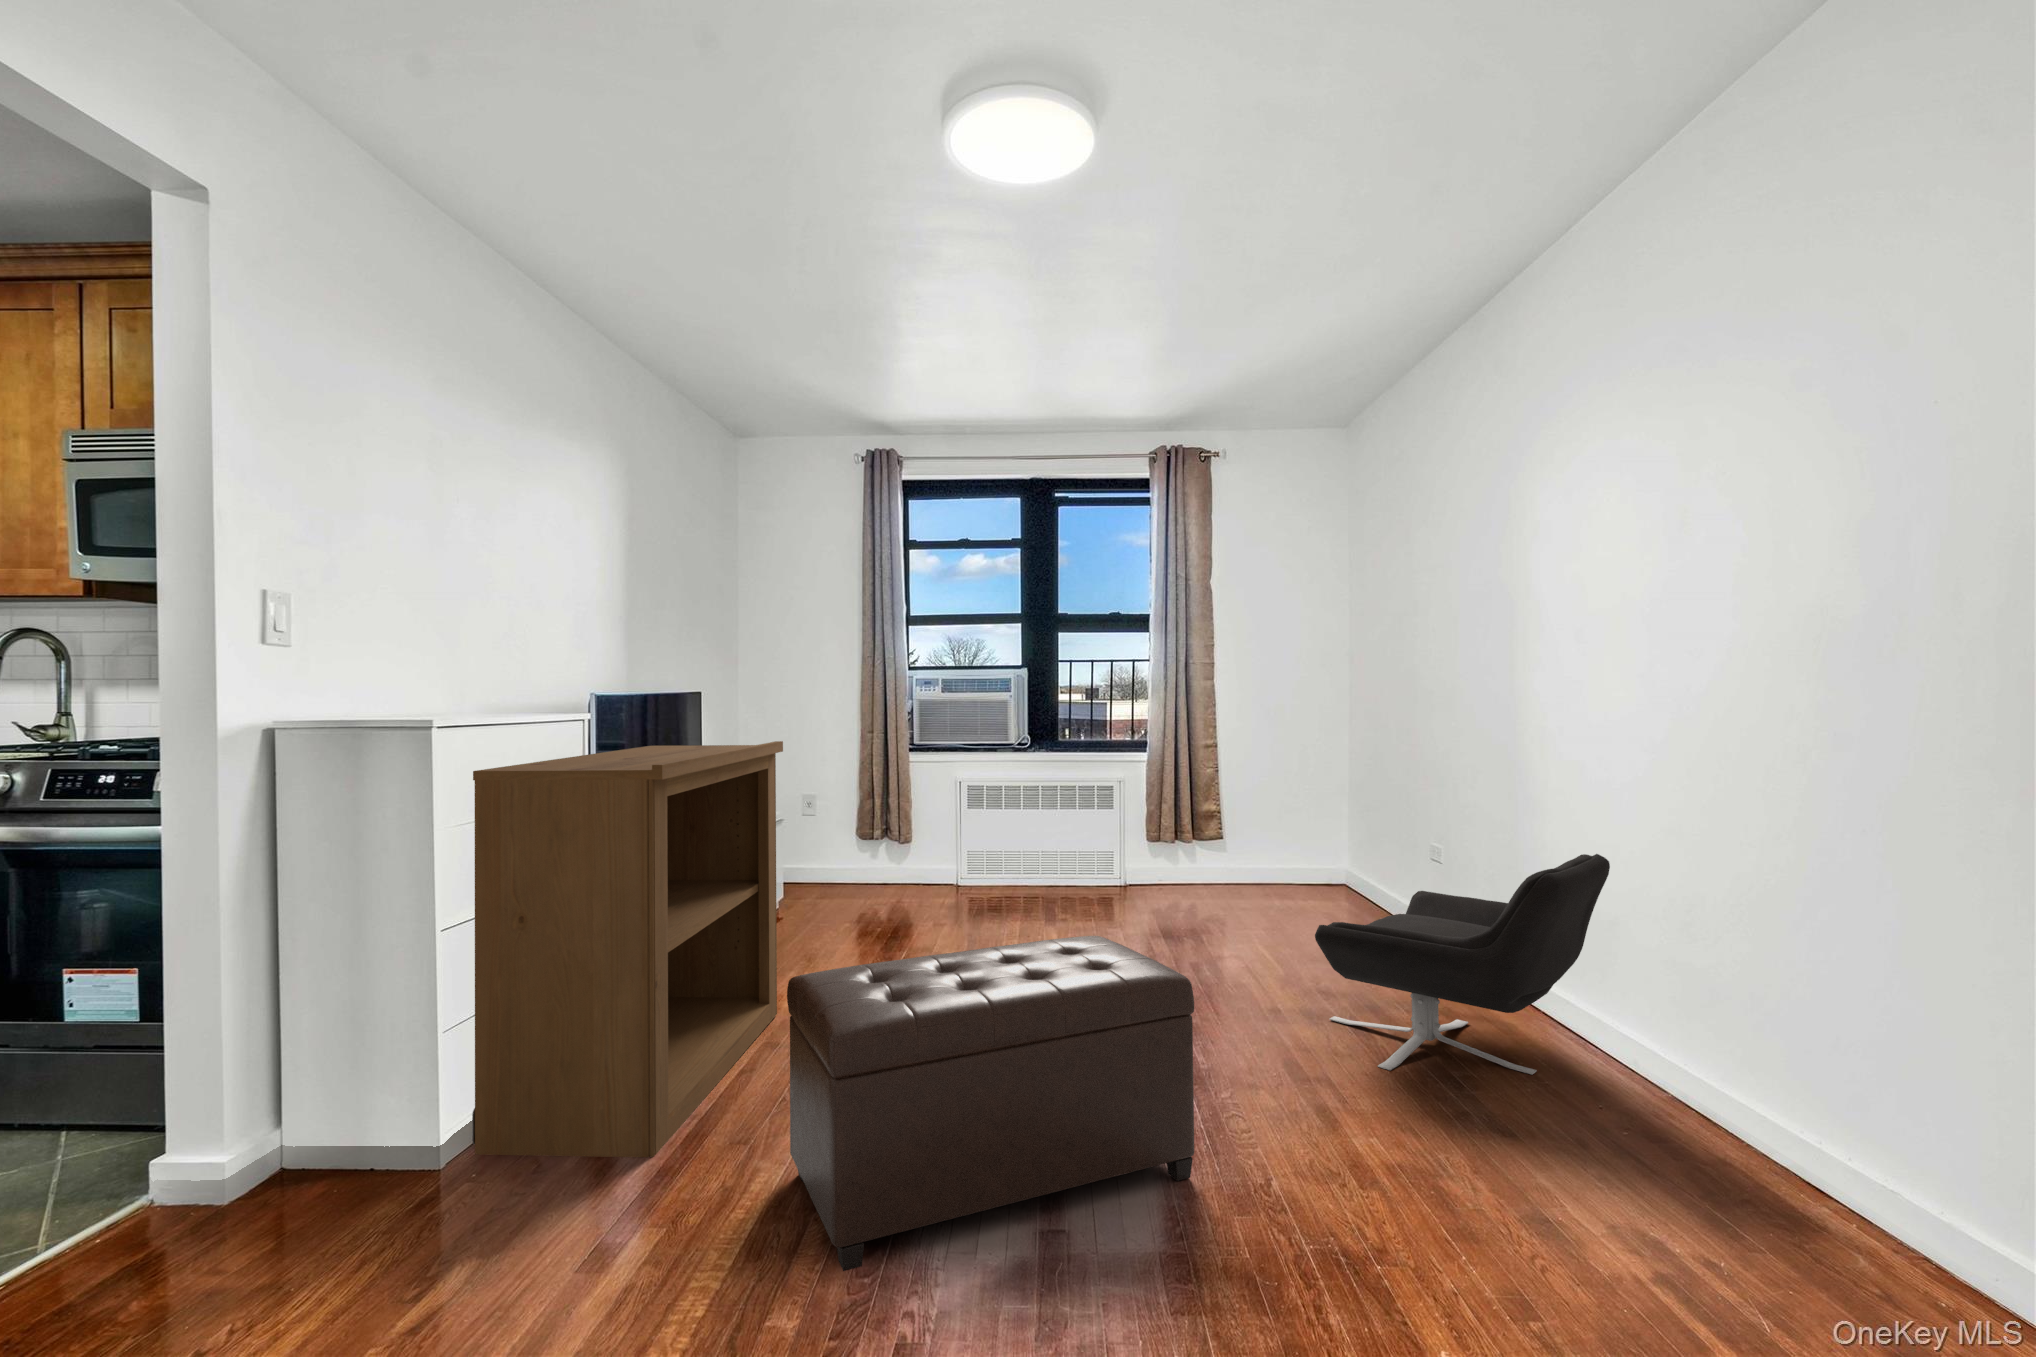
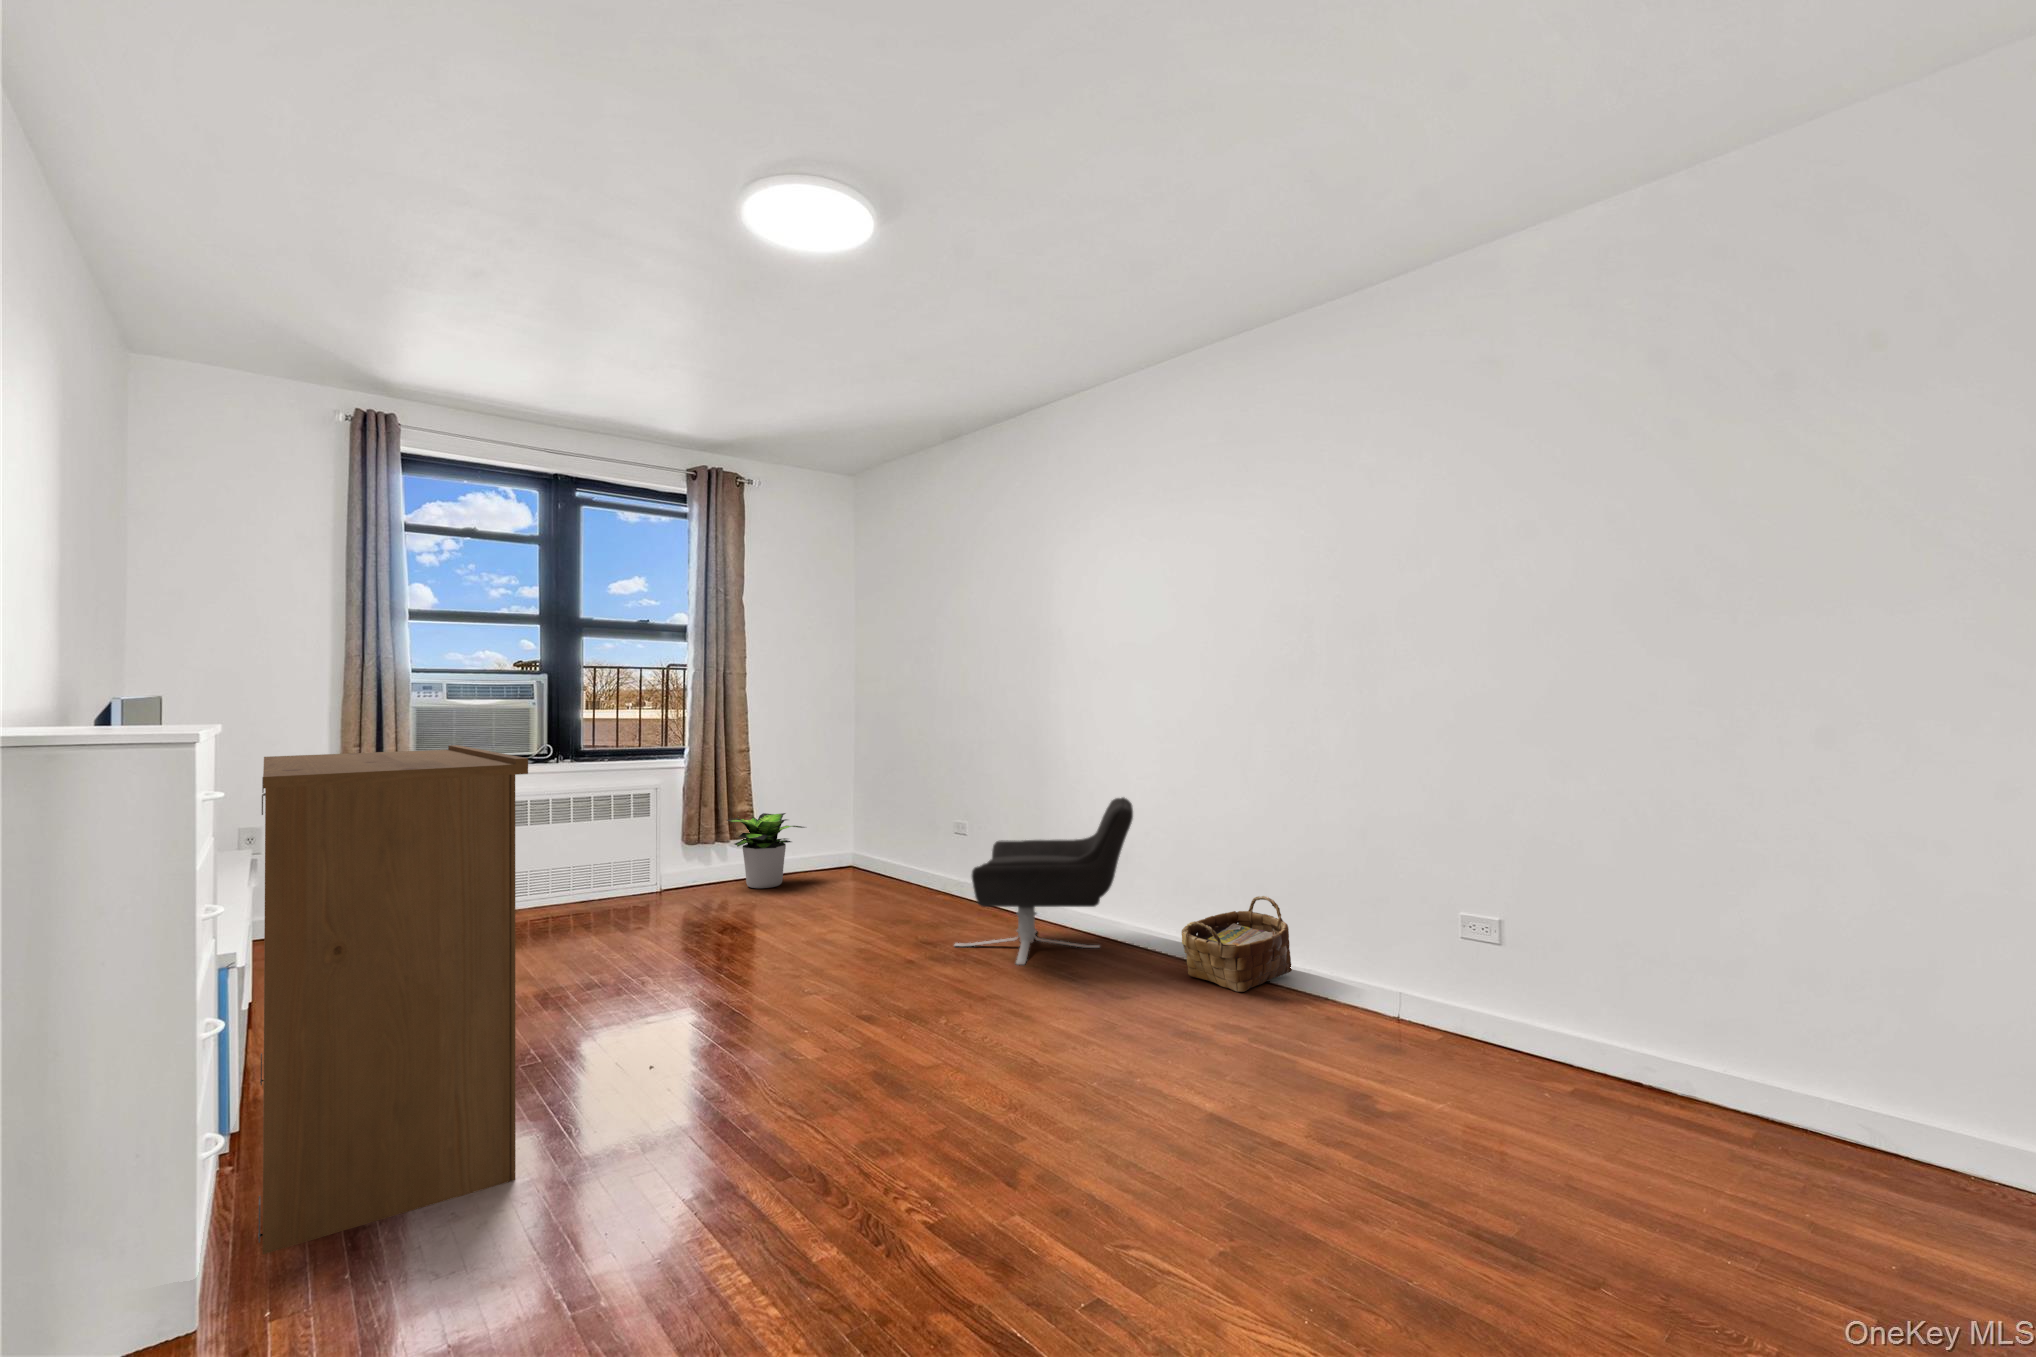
potted plant: none [1180,817,1270,901] -> present [727,813,805,888]
ottoman: present [787,936,1194,1271] -> none [683,889,990,1171]
woven basket: none [1607,1065,1849,1229] -> present [1182,896,1292,992]

